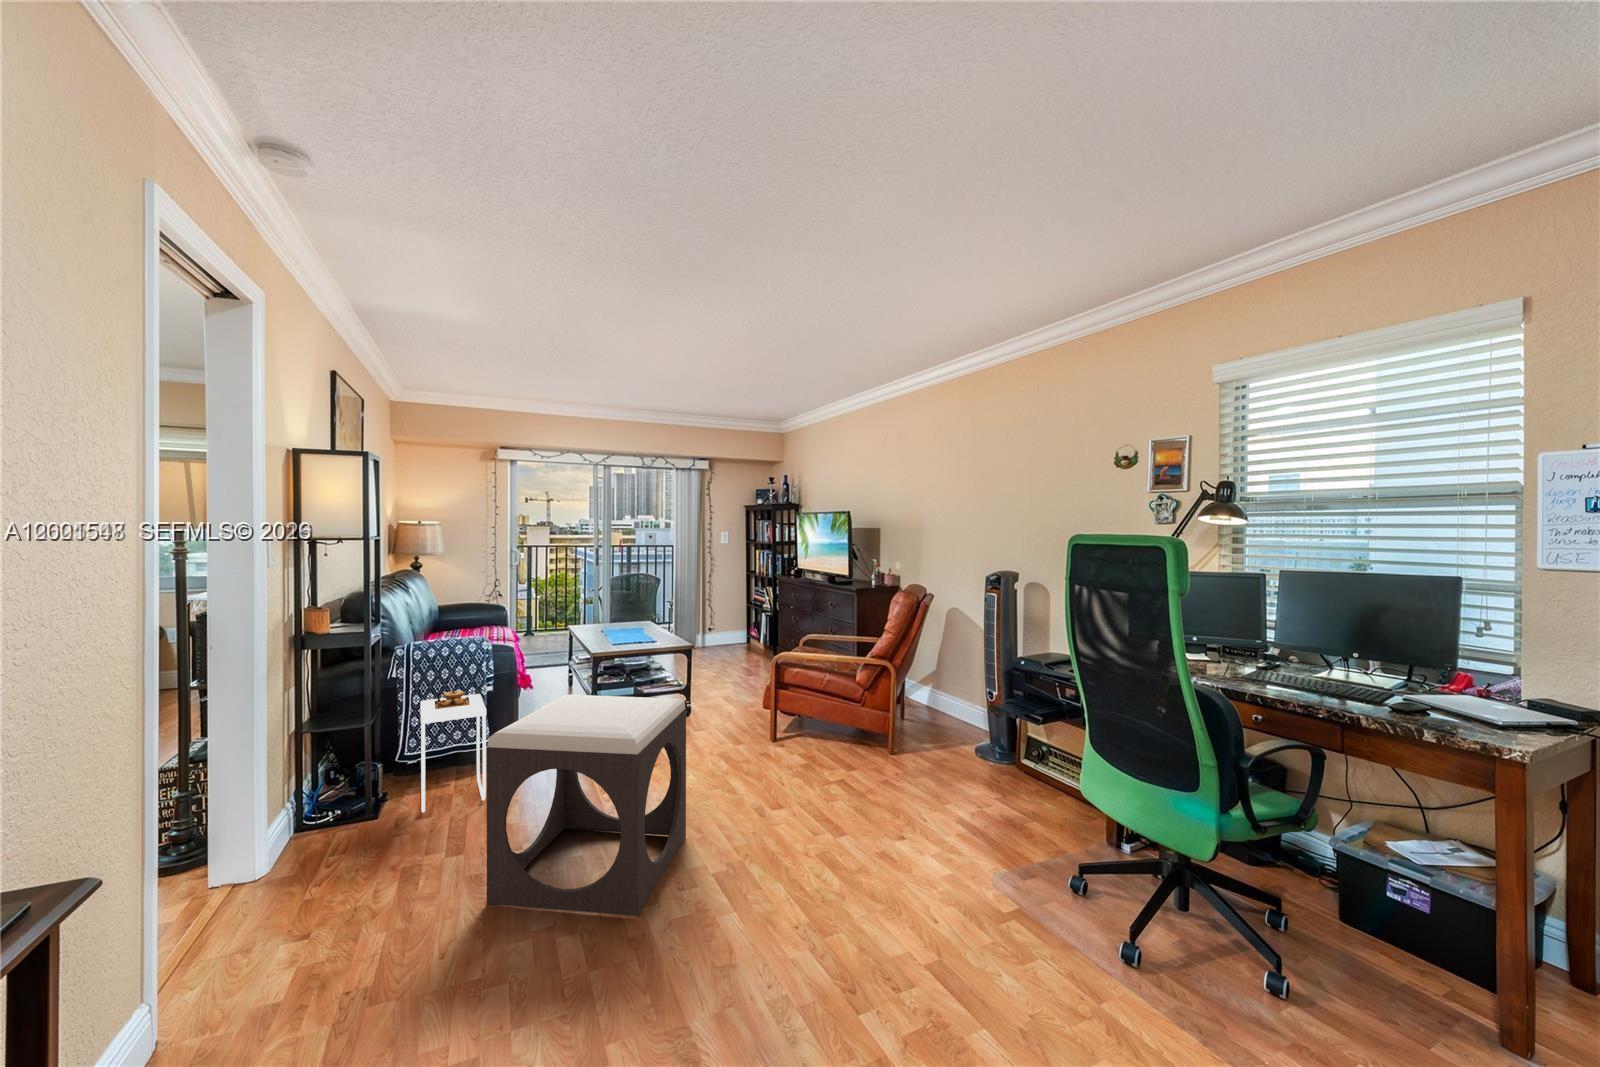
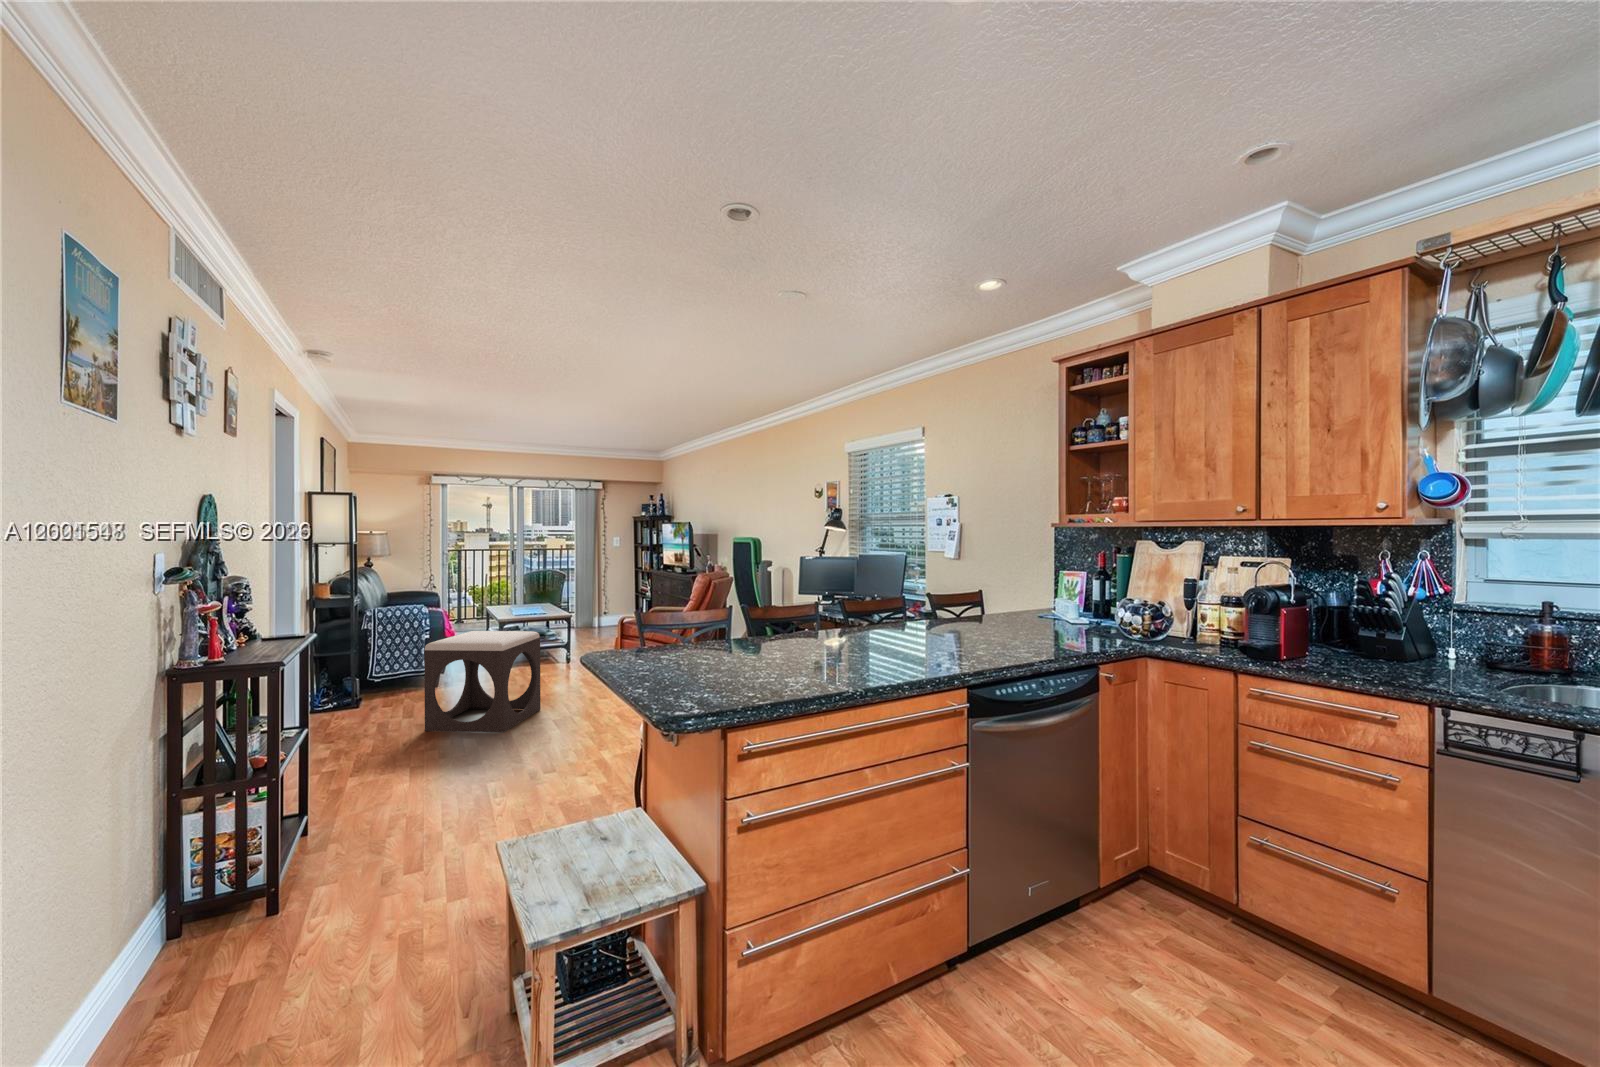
side table: present [421,691,486,812] -> none [383,636,424,704]

